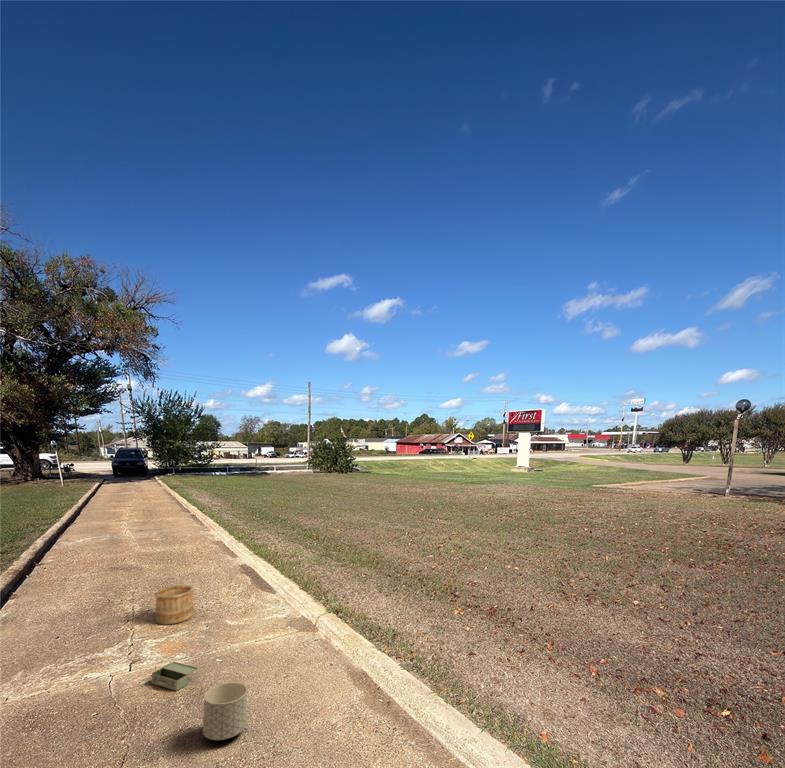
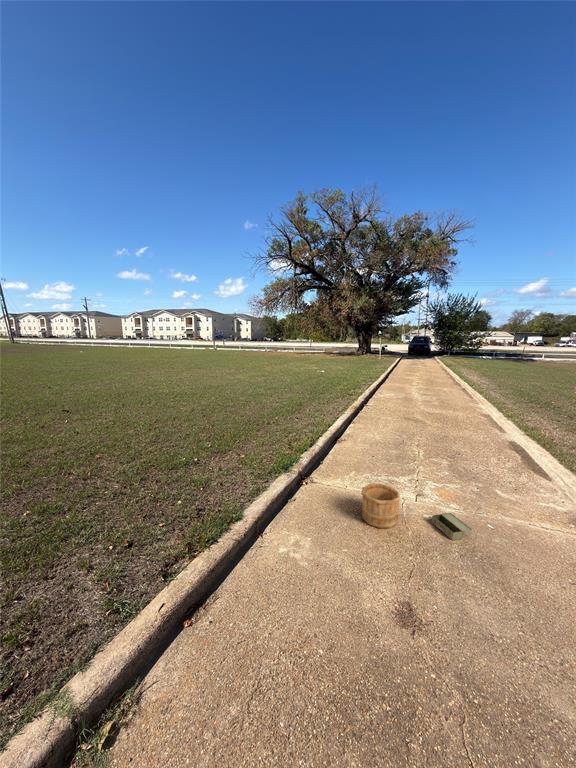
wooden bucket: present [155,585,195,625] -> present [361,484,400,528]
planter: present [203,682,247,740] -> none [477,567,530,628]

